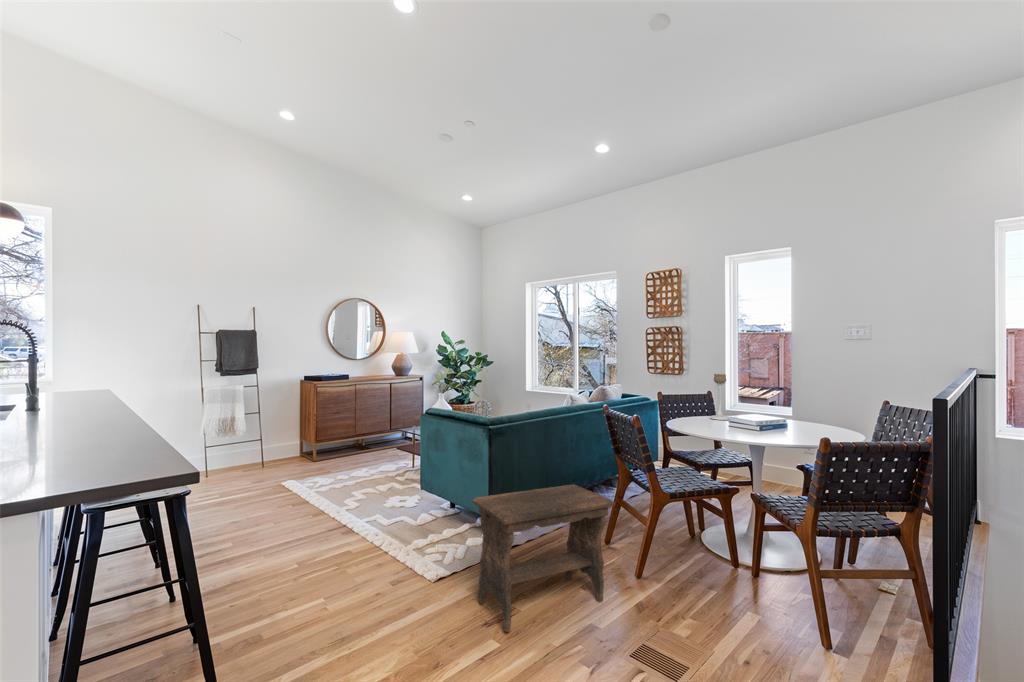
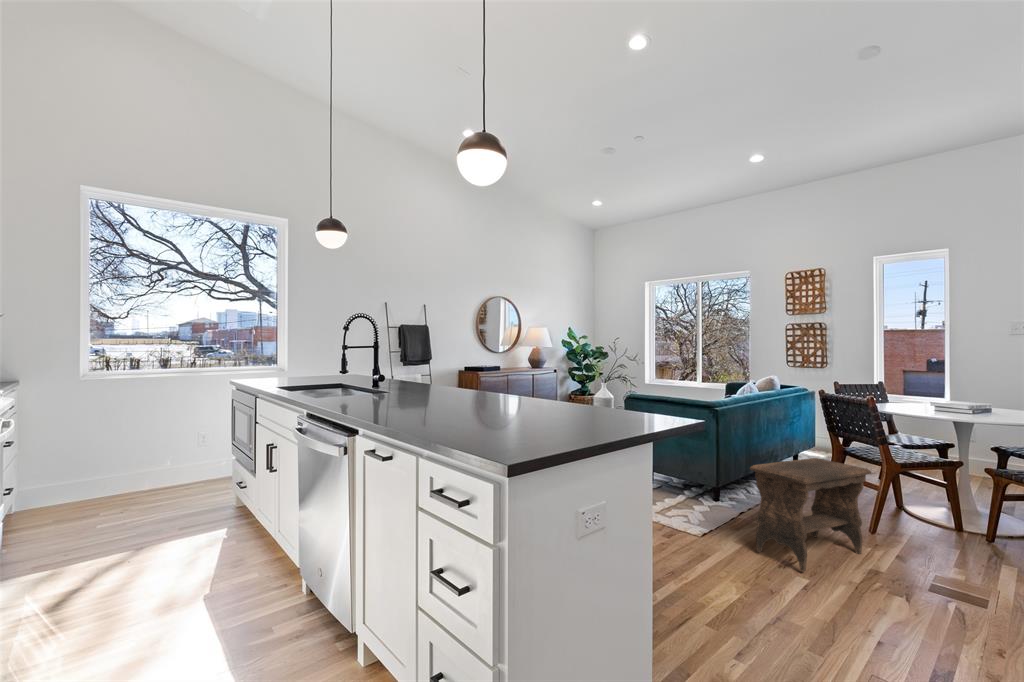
candle holder: present [710,374,729,420] -> none [900,365,922,406]

